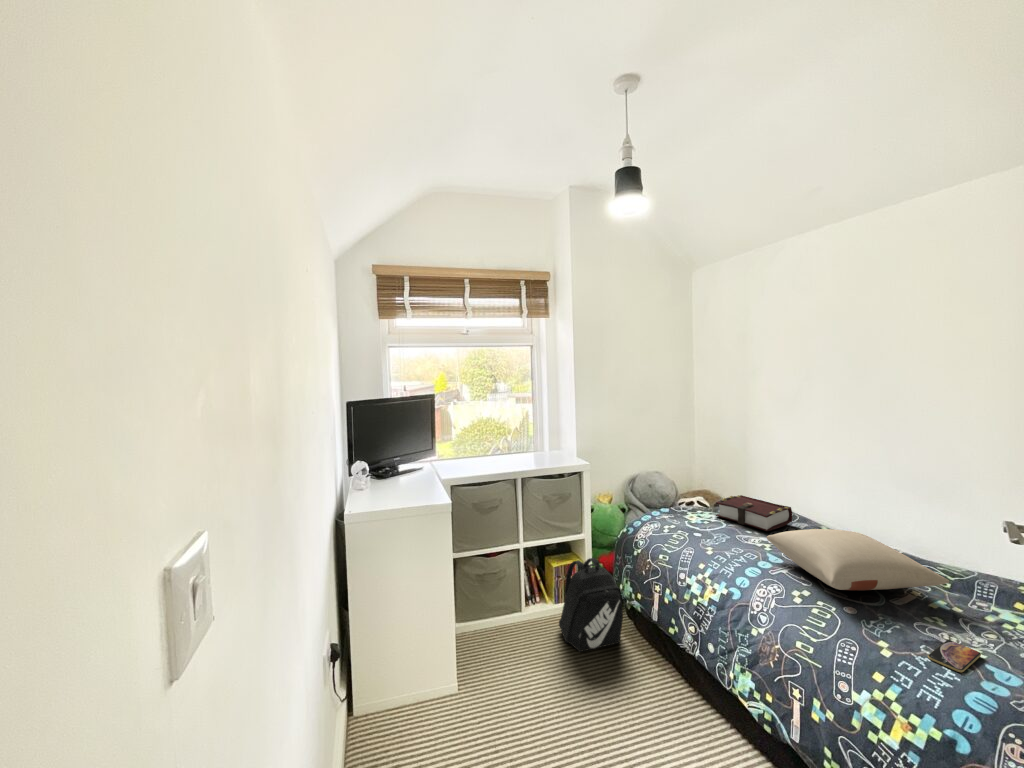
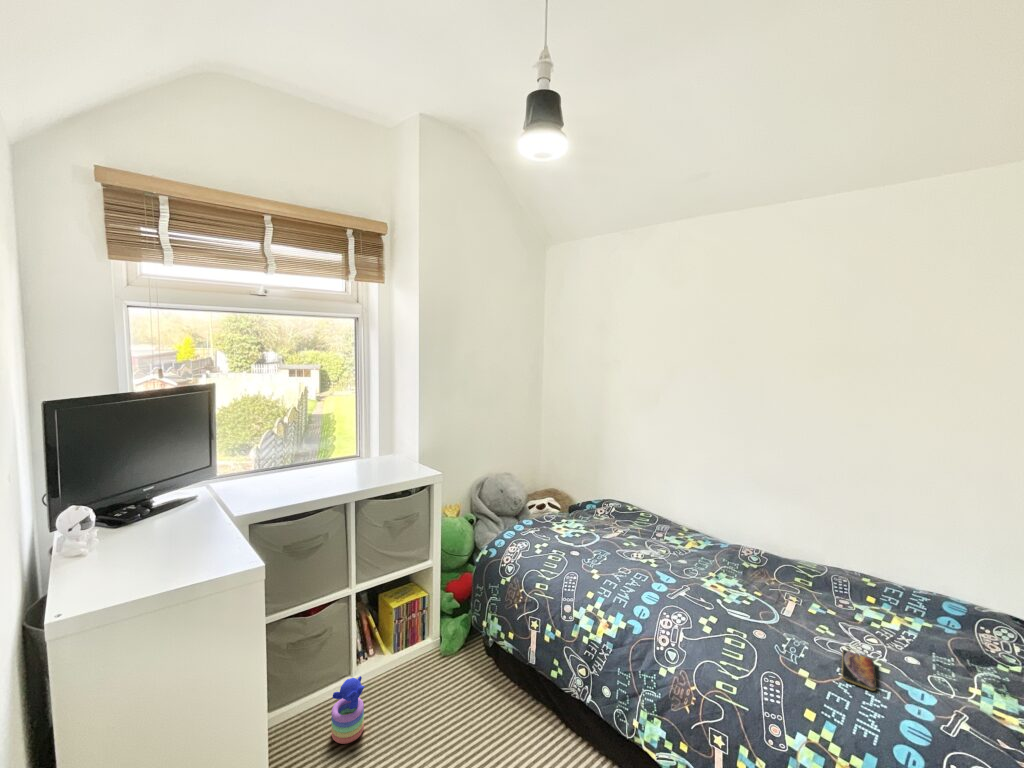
book: present [716,495,792,531] -> none [581,496,652,537]
pillow: present [767,529,949,590] -> none [651,535,820,608]
backpack: present [559,558,623,652] -> none [404,593,489,722]
stacking toy: none [506,604,528,650] -> present [331,676,364,744]

